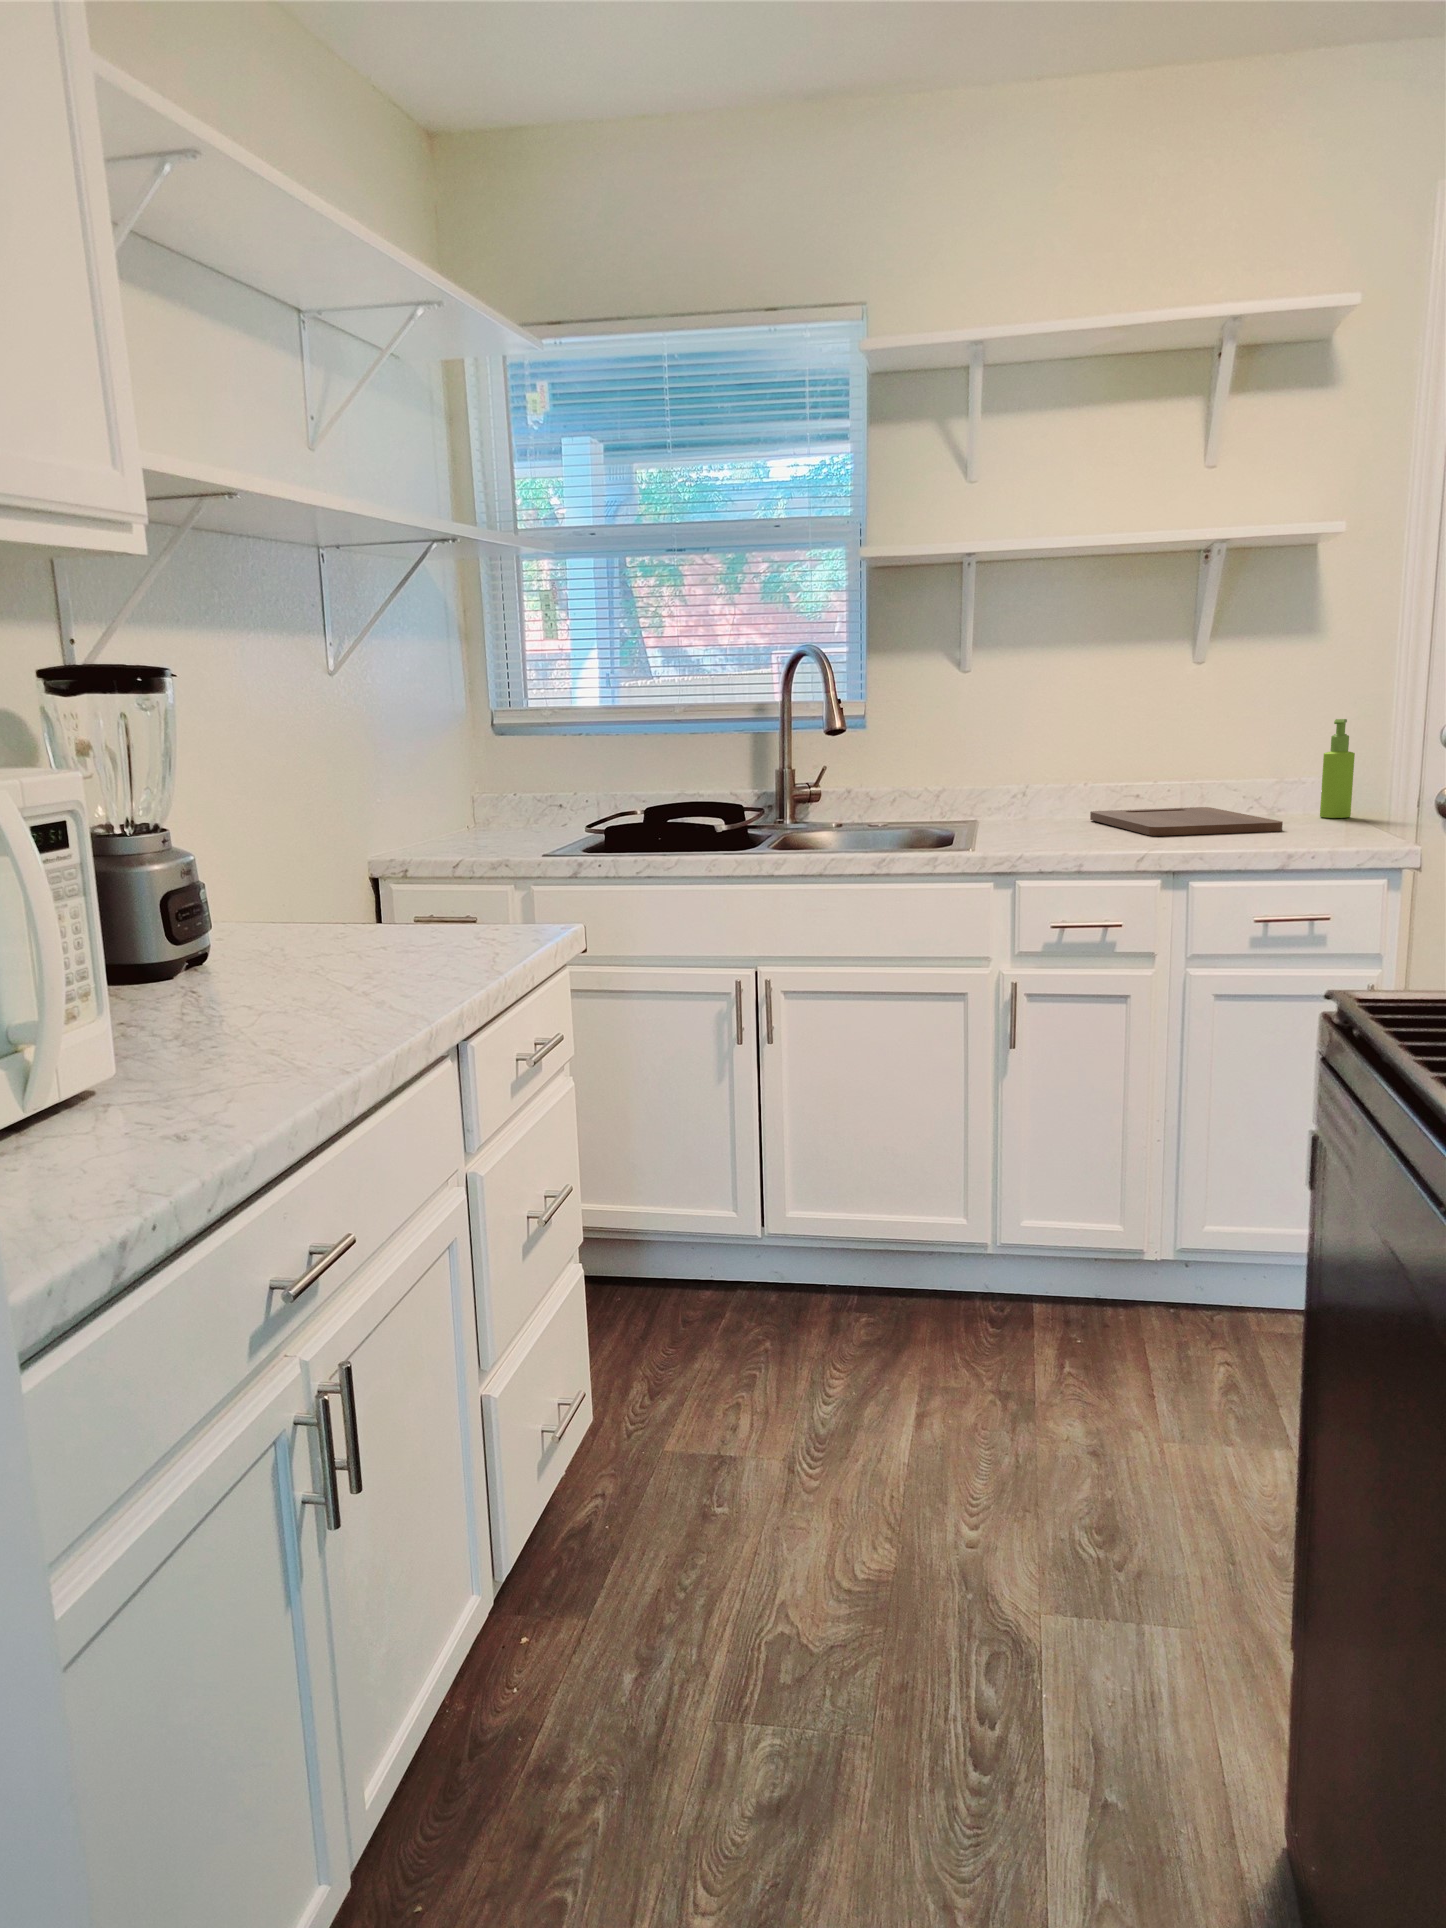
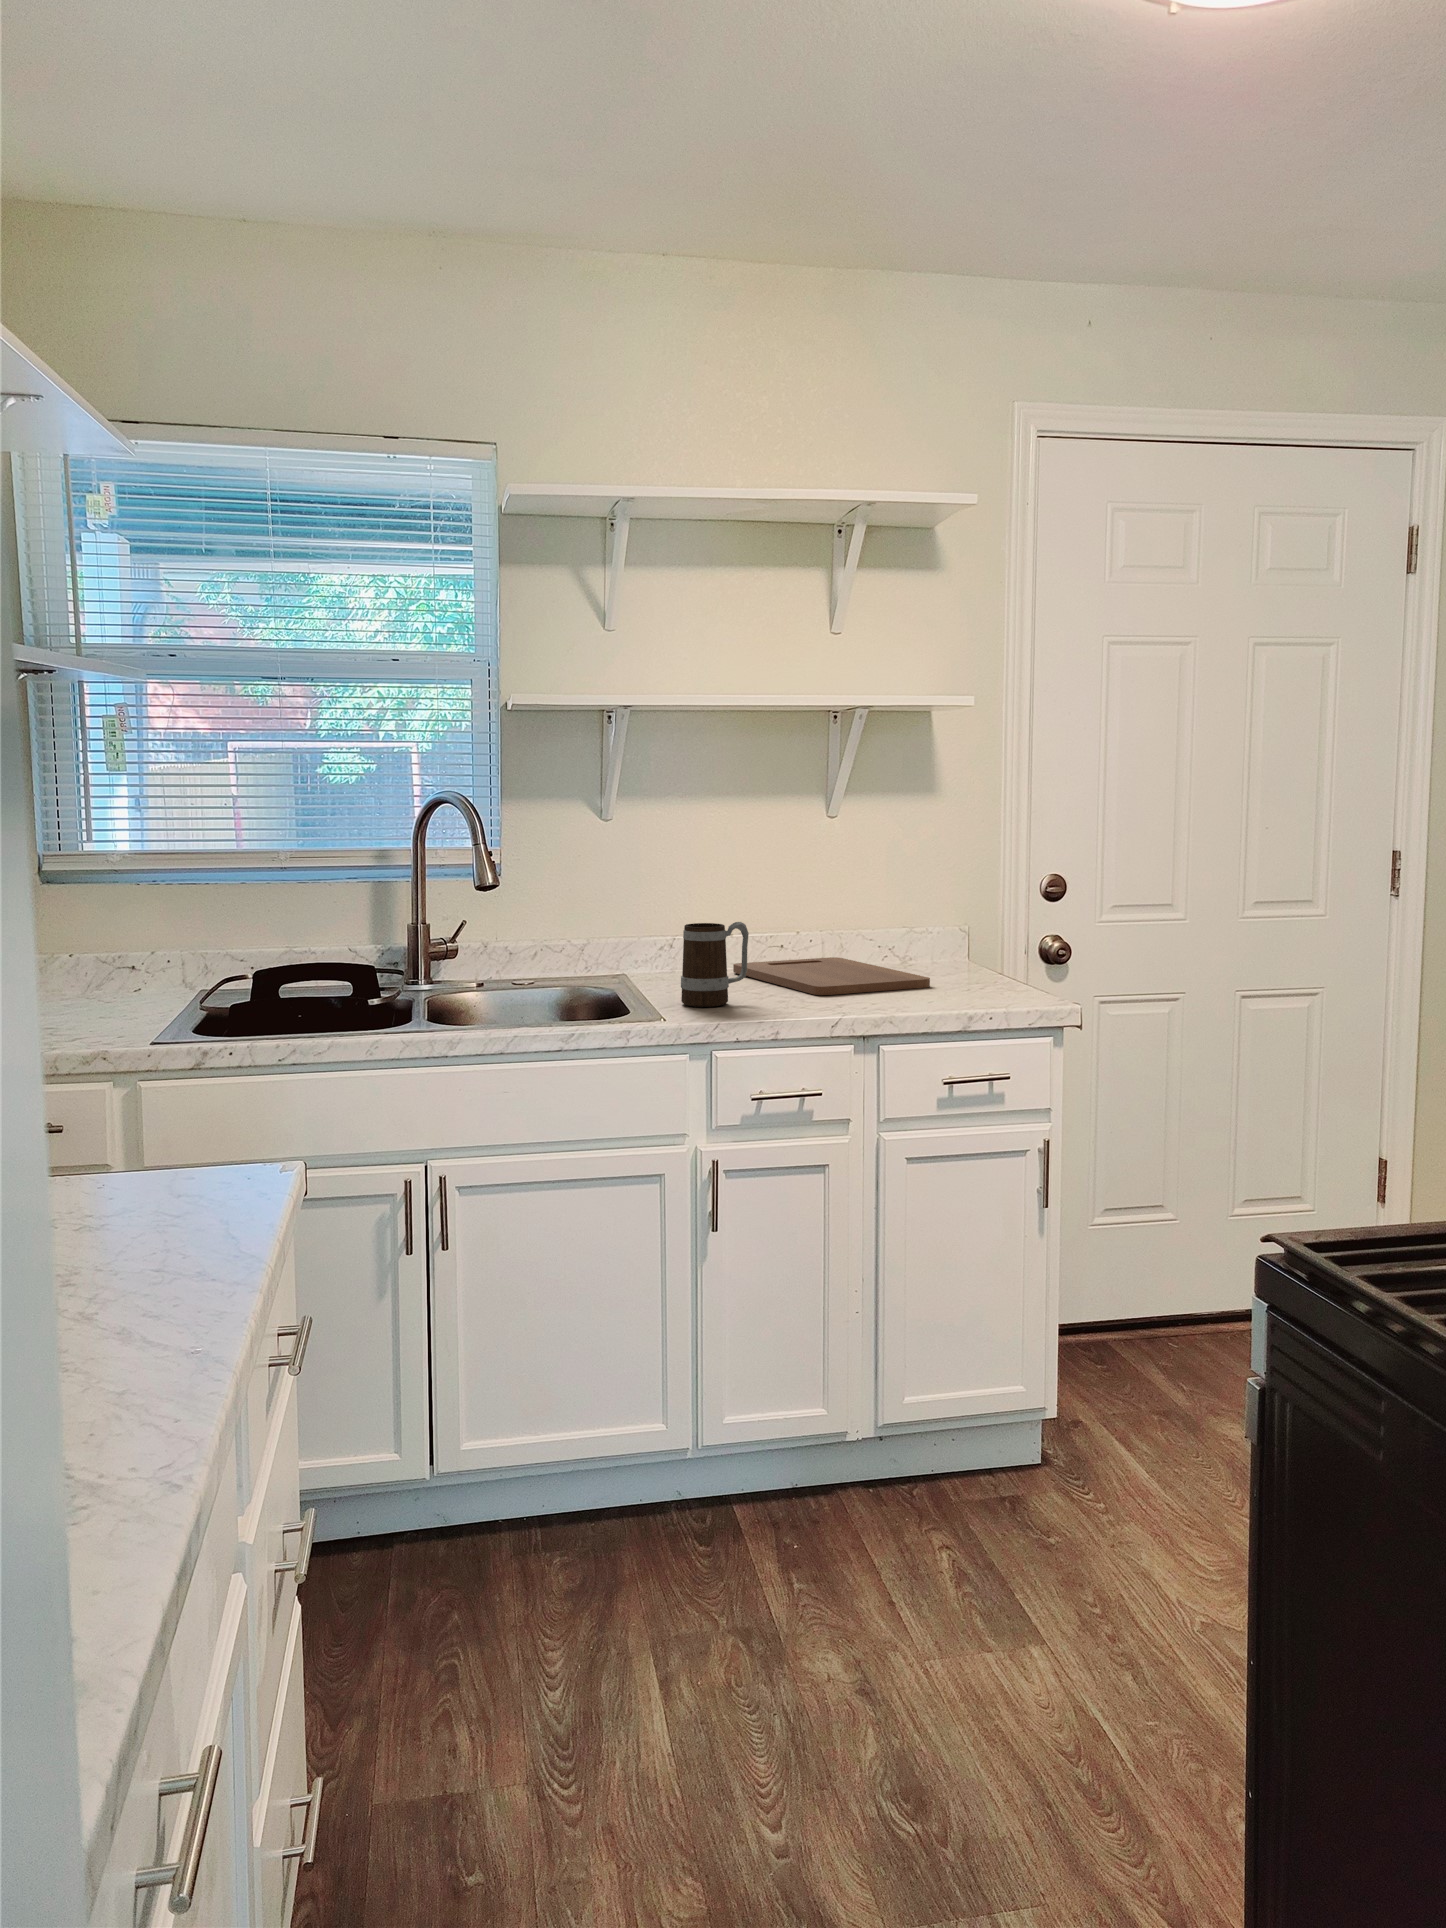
soap dispenser: present [1320,719,1355,818] -> none [943,876,971,969]
mug: none [1008,761,1077,842] -> present [681,922,749,1007]

